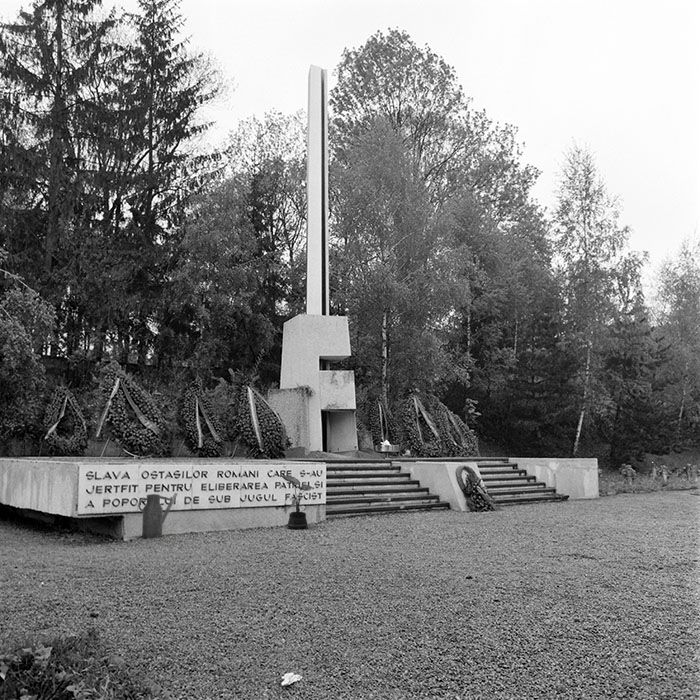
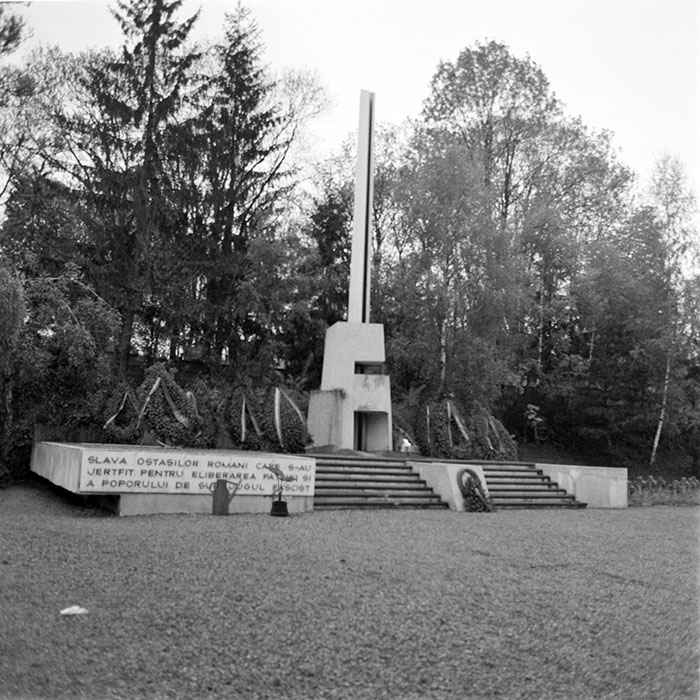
watering can: present [138,493,177,538] -> present [209,479,242,516]

